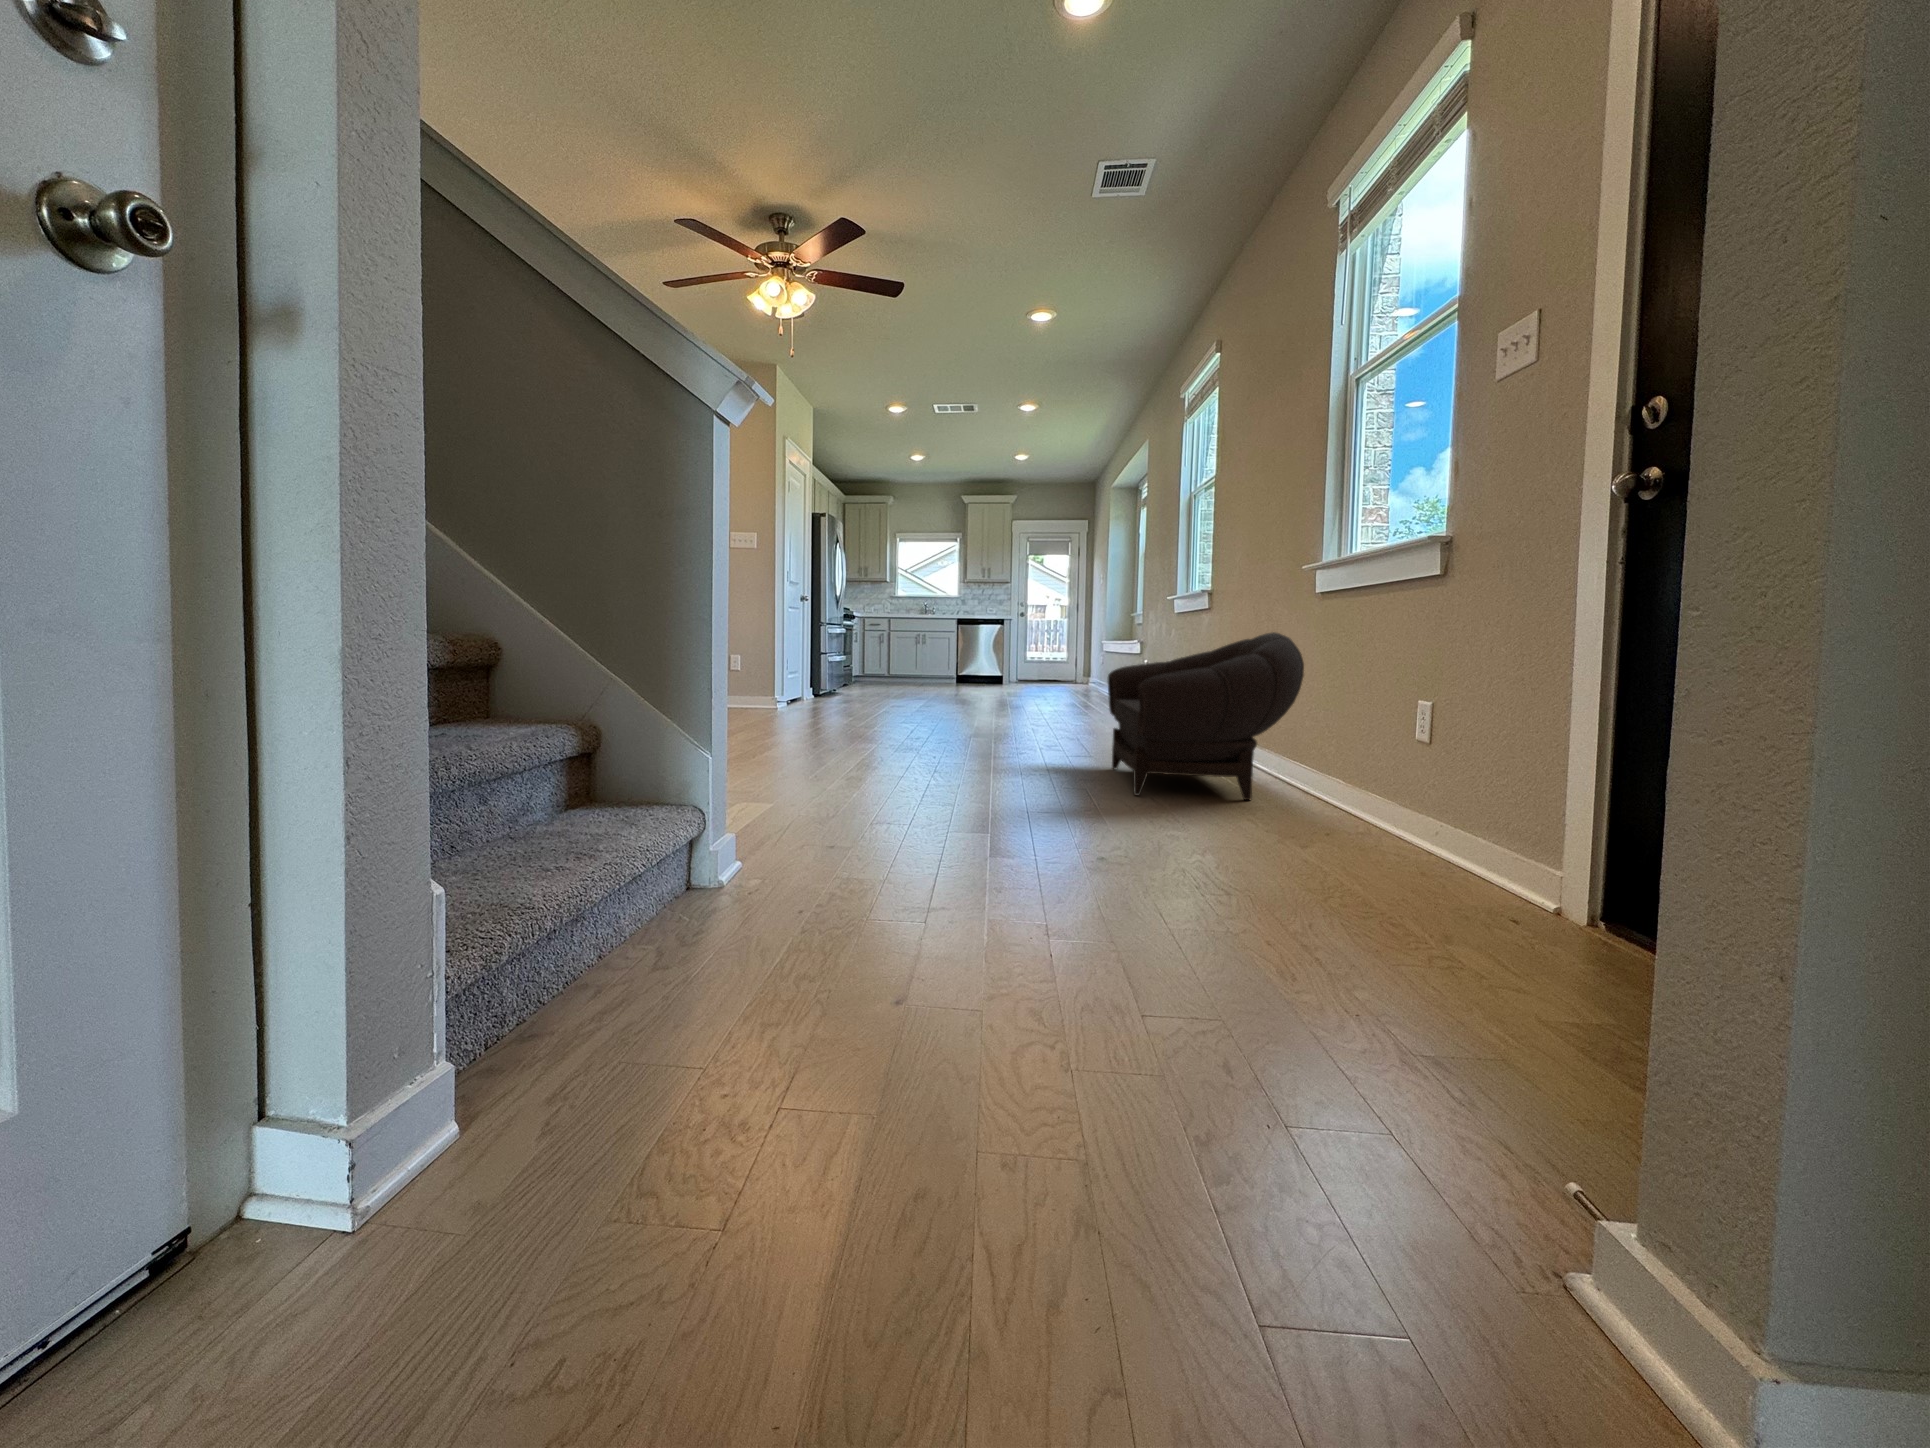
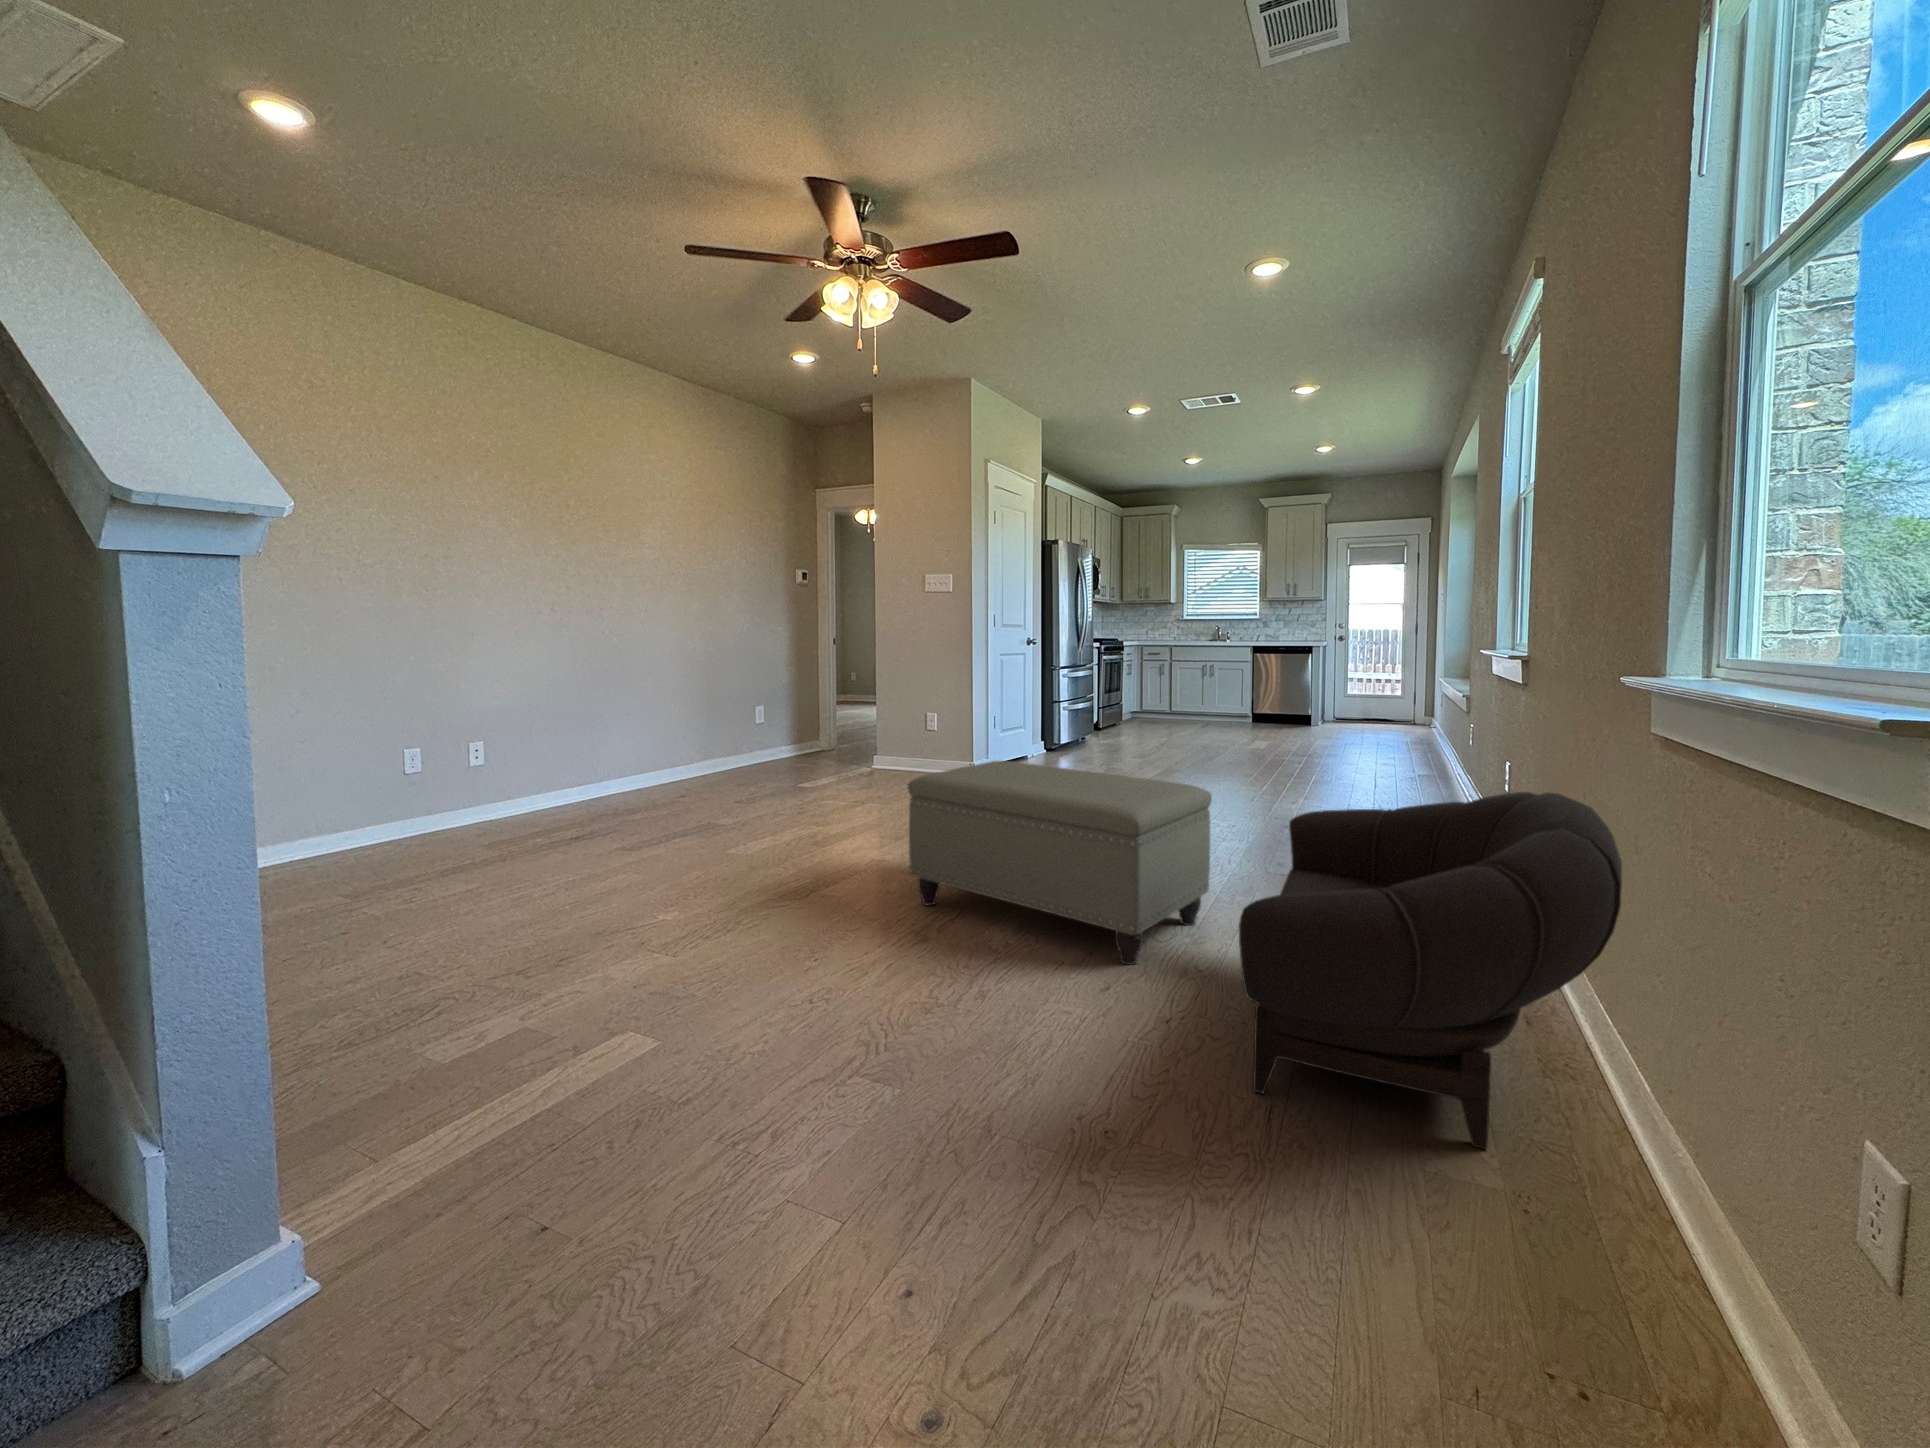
ottoman: none [836,658,1047,770] -> present [908,761,1212,965]

